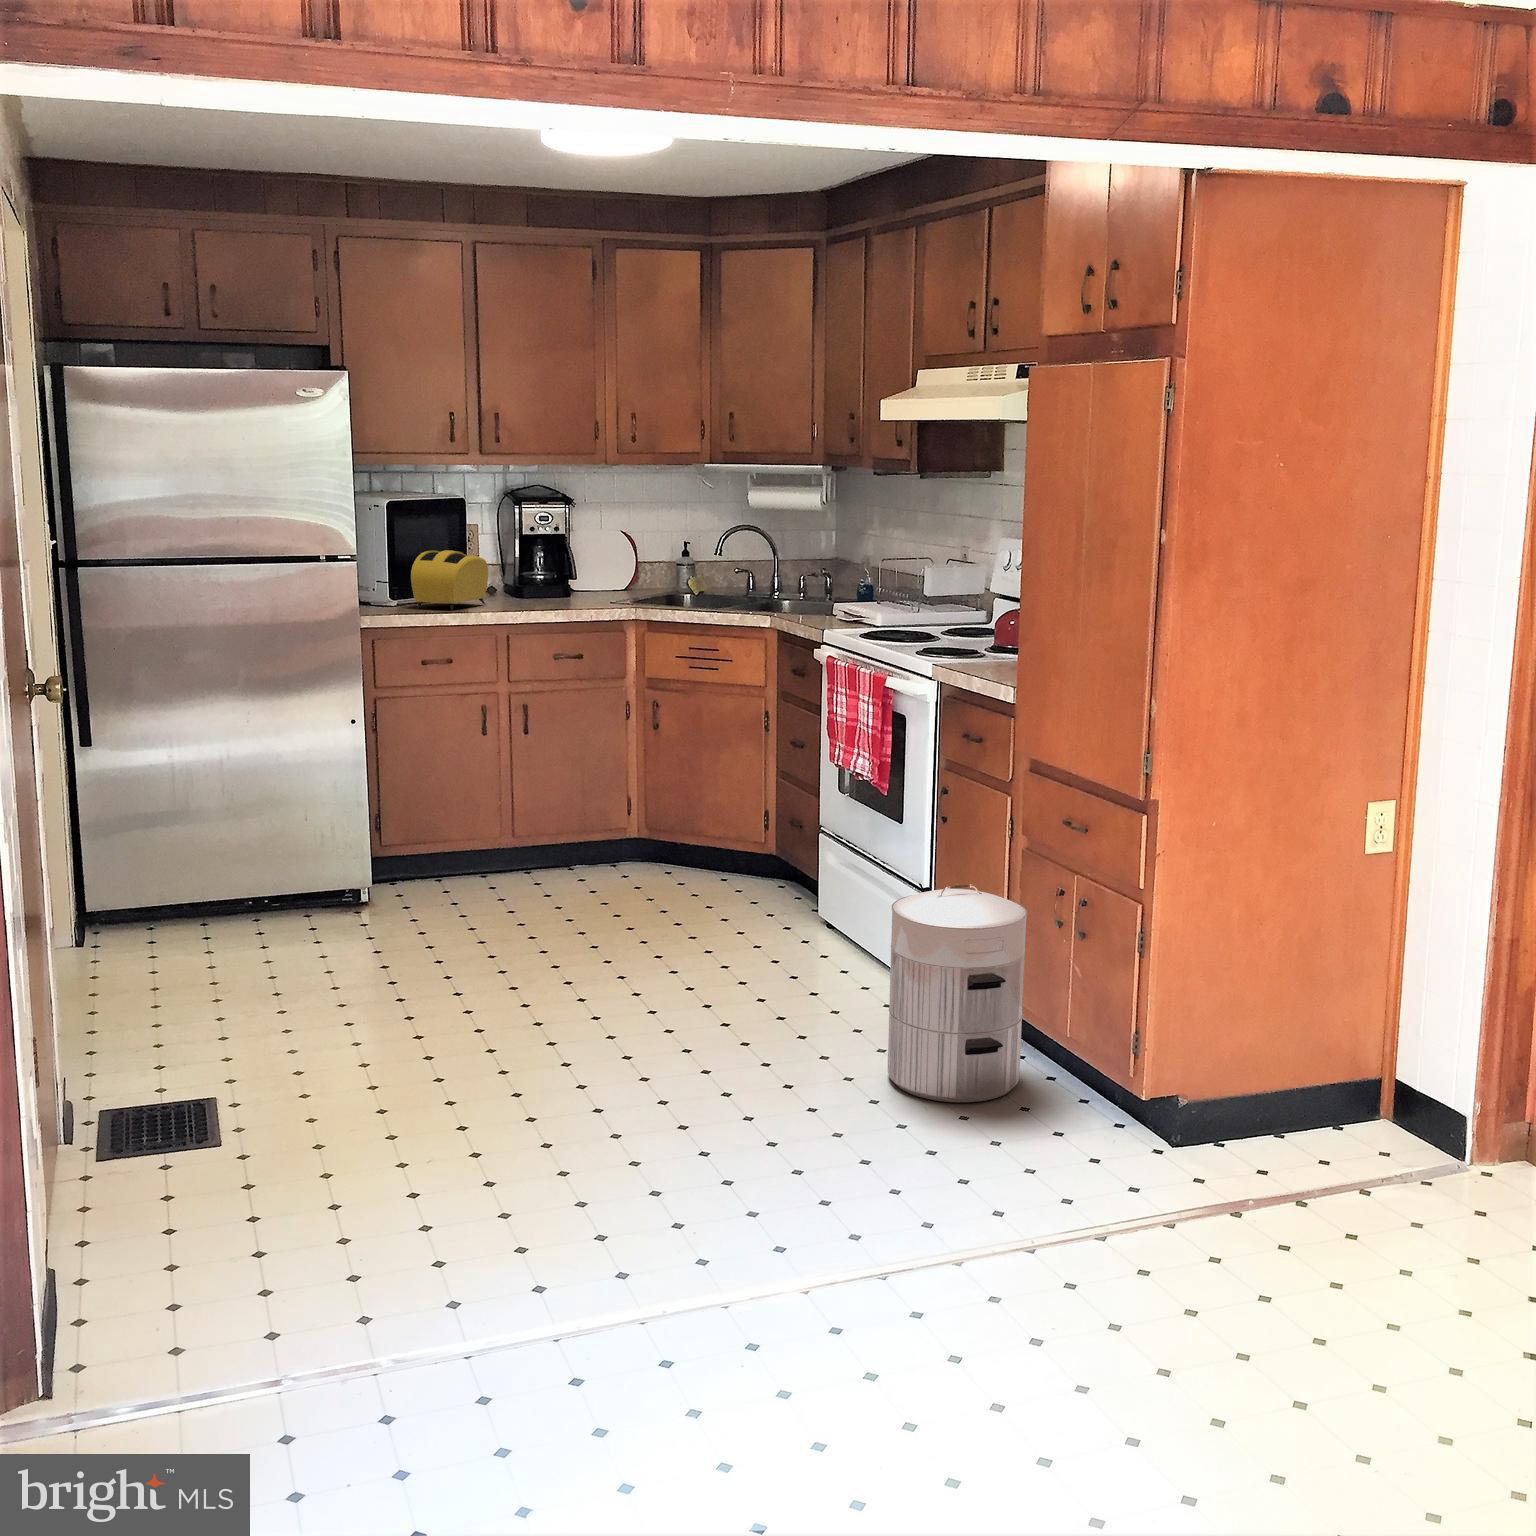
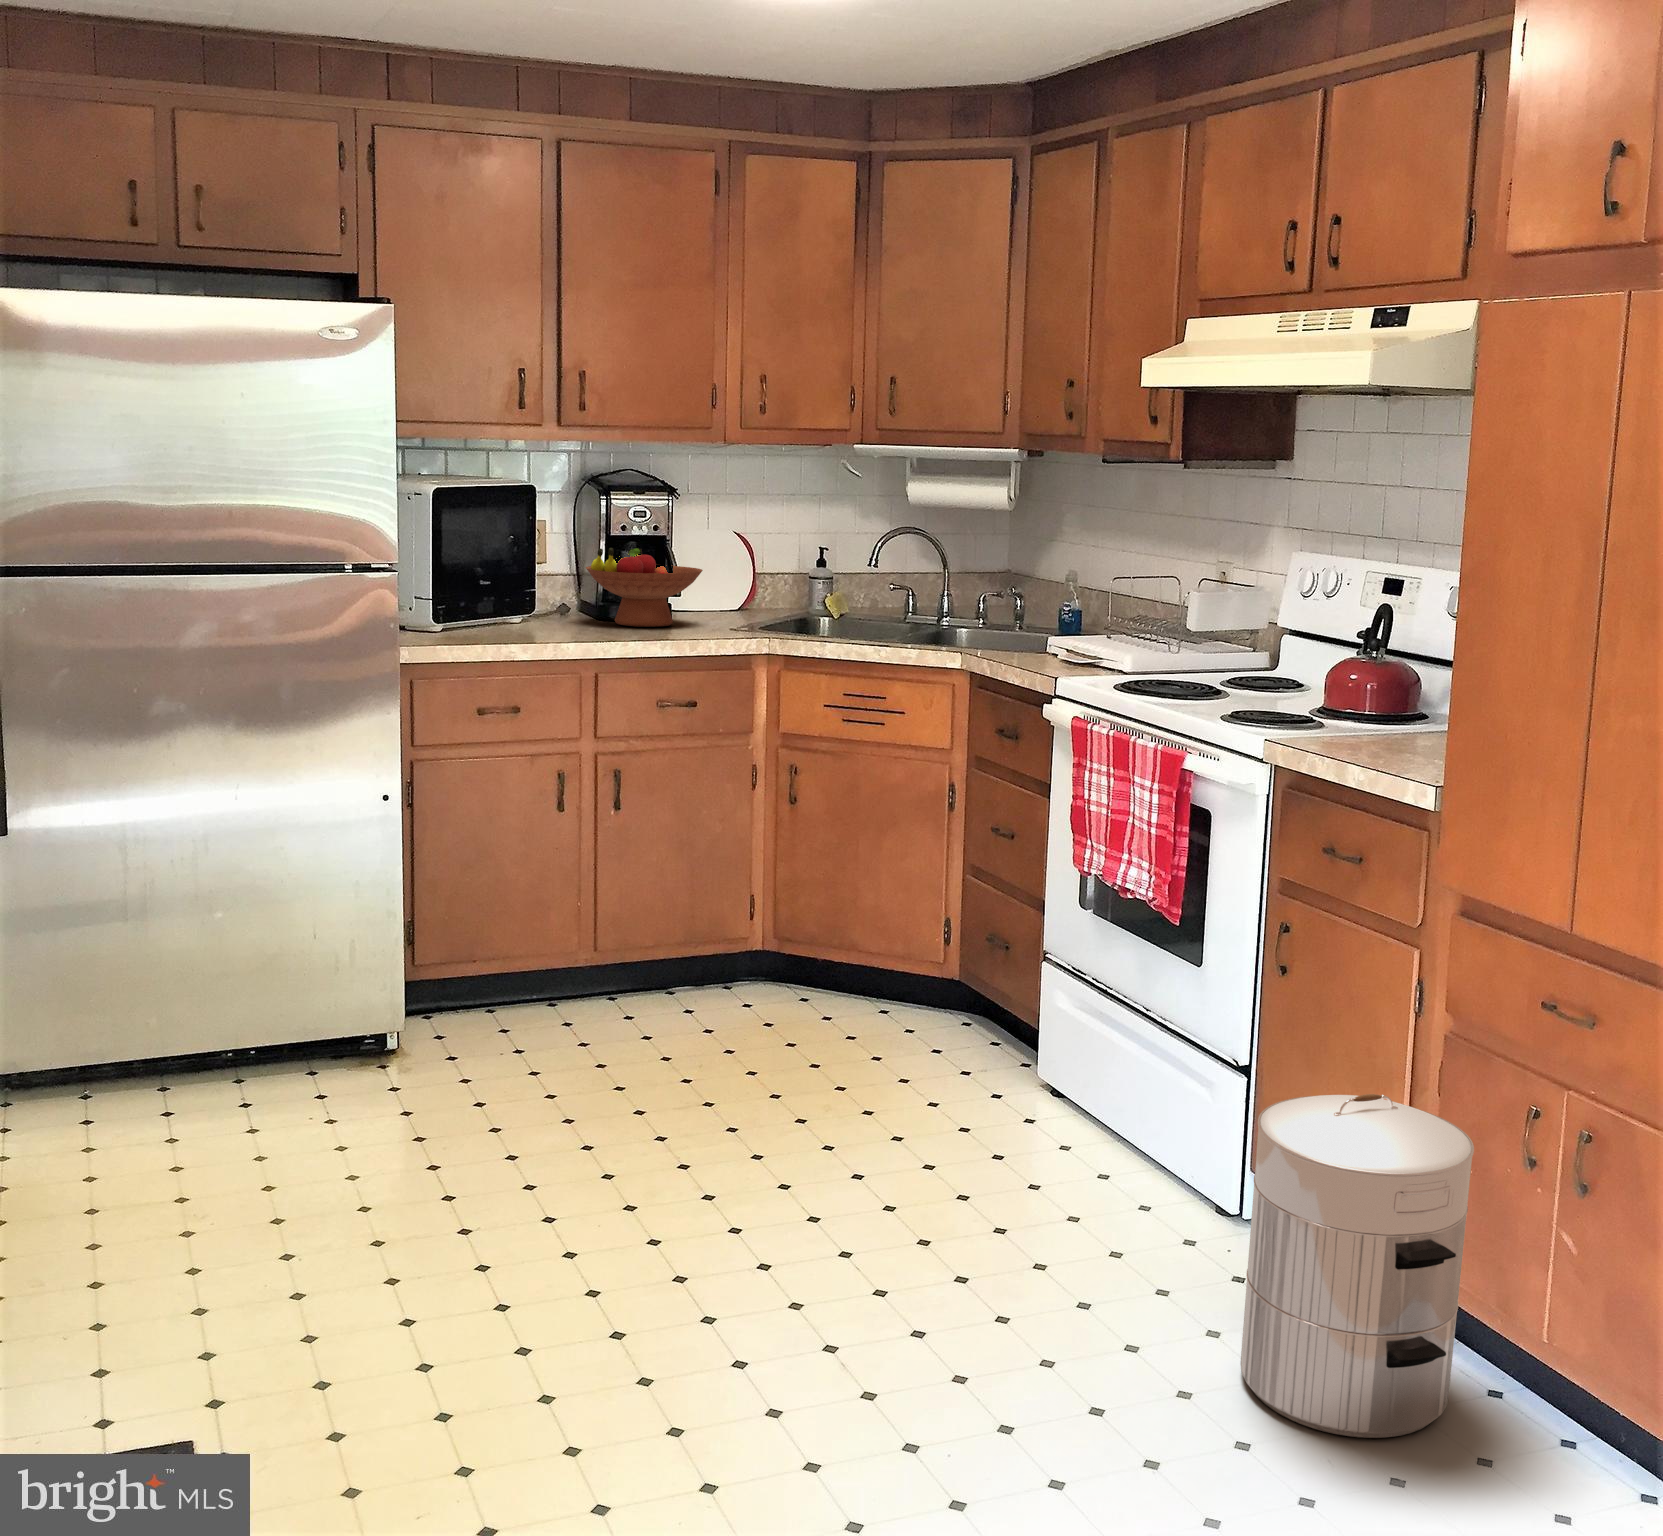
fruit bowl: none [504,543,591,601] -> present [586,548,703,627]
toaster: present [411,550,488,610] -> none [466,557,570,641]

